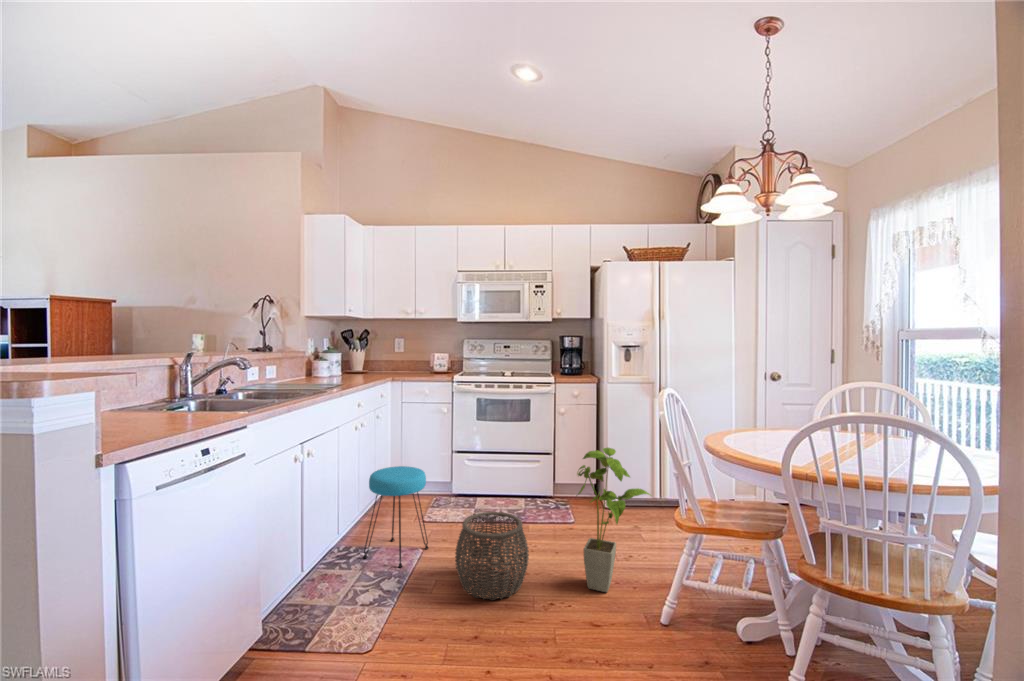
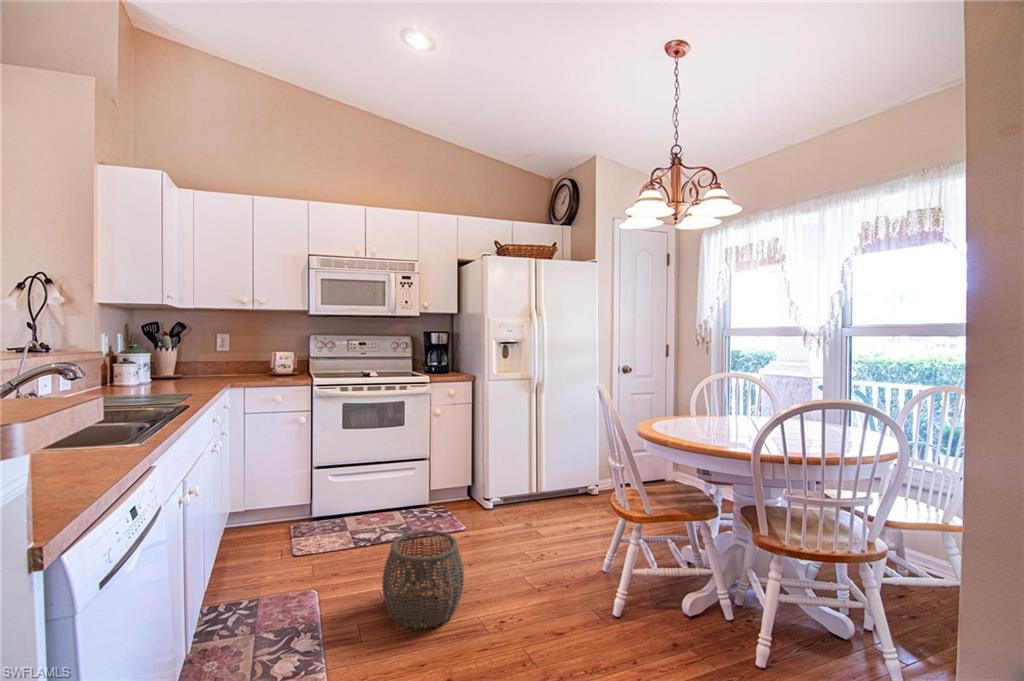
house plant: present [577,448,650,592] -> none [501,448,573,590]
stool: present [363,466,428,567] -> none [243,496,324,619]

